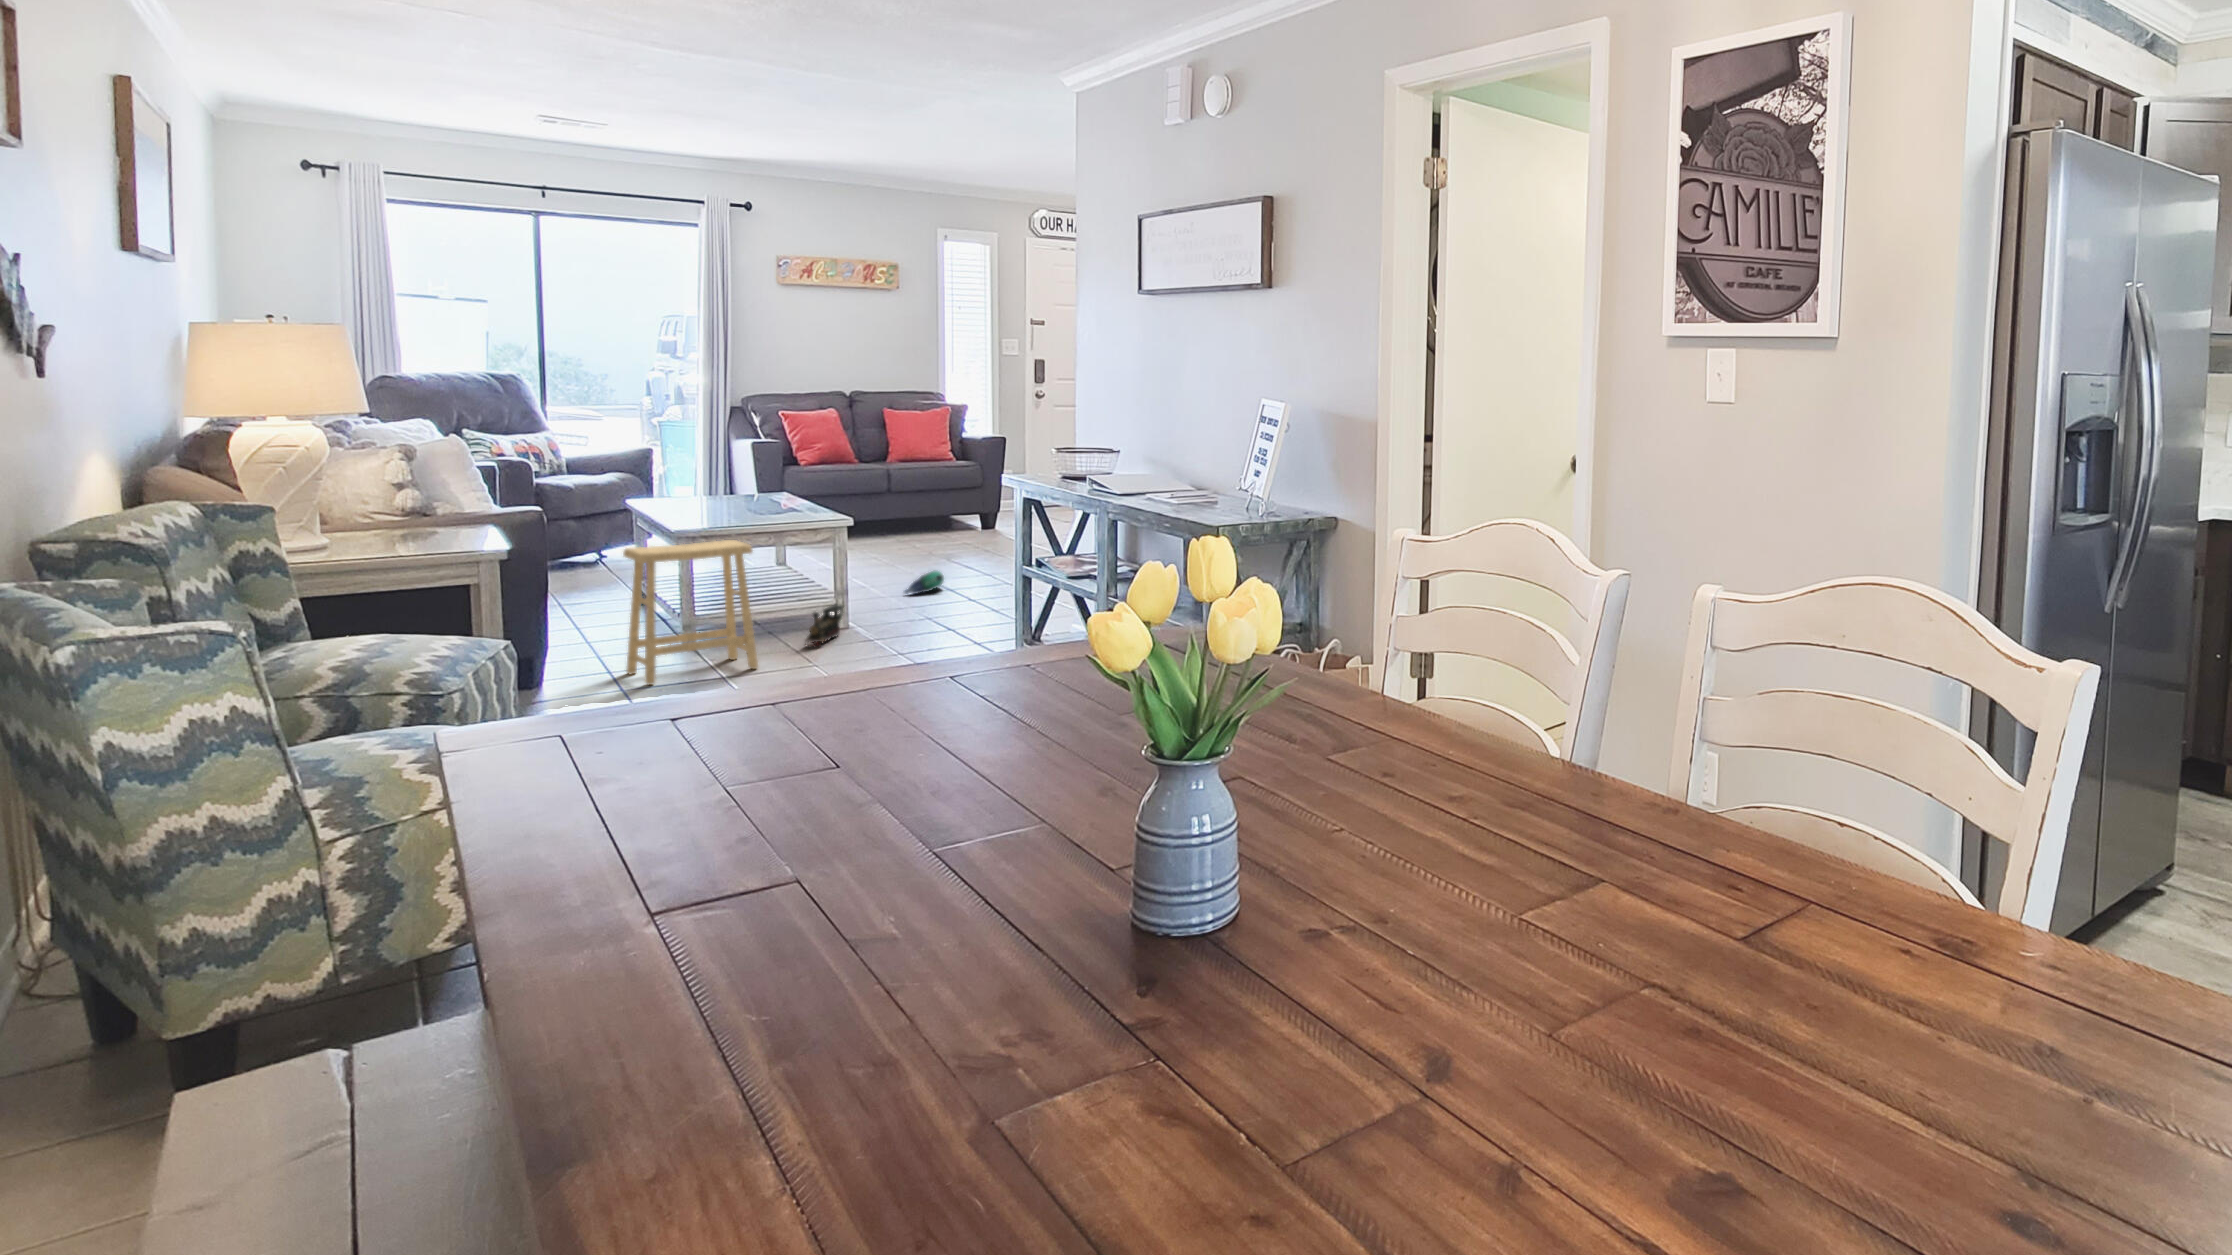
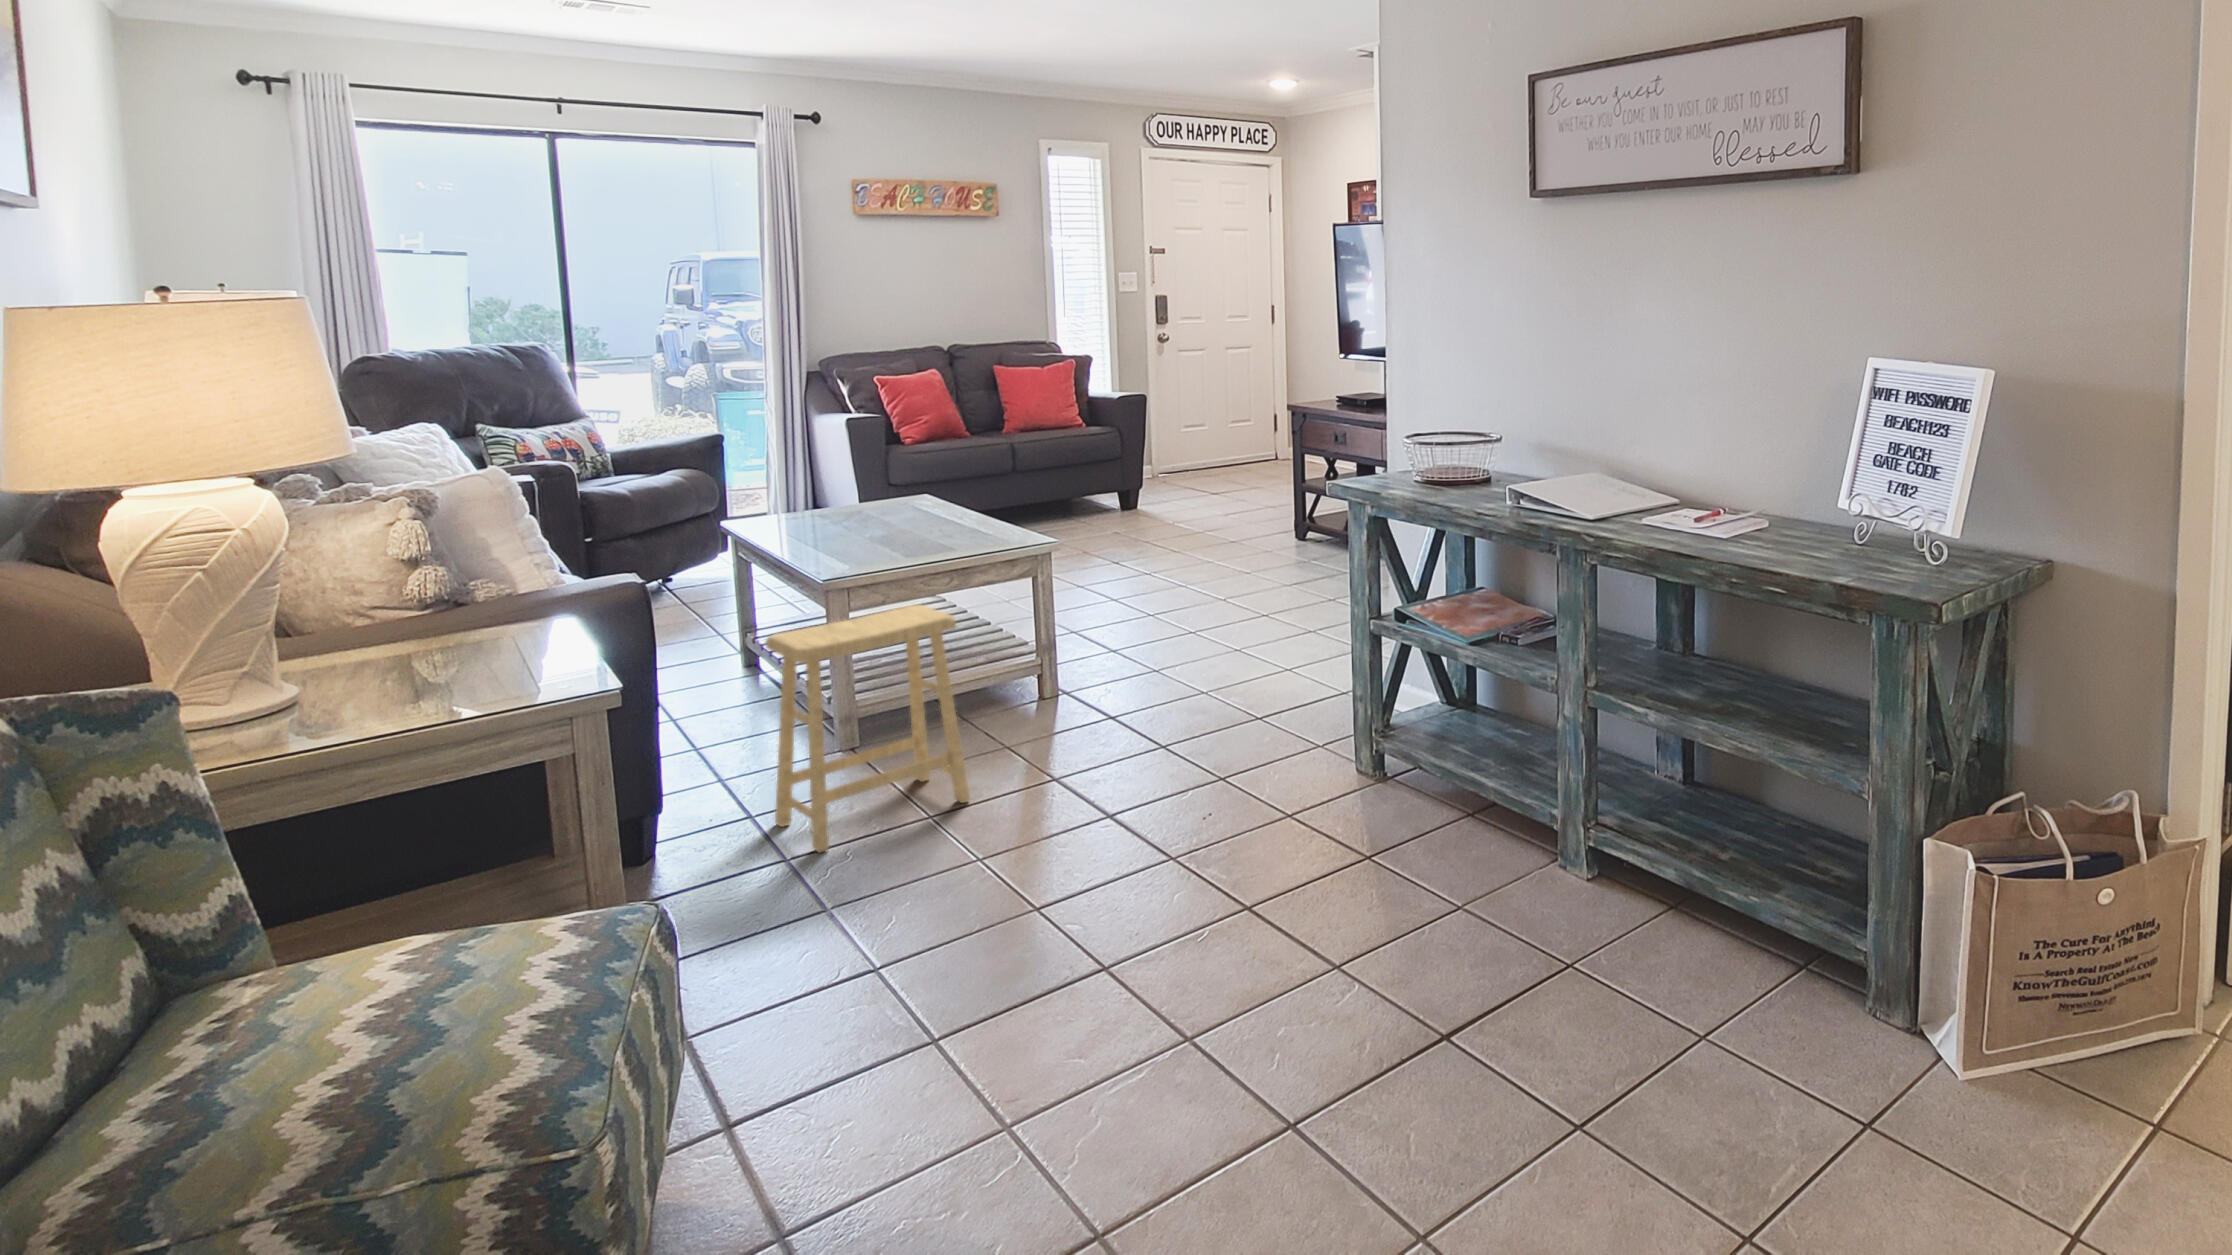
plush toy: present [905,571,944,594] -> none [1094,593,1142,630]
toy train: present [805,604,843,647] -> none [1014,673,1055,748]

